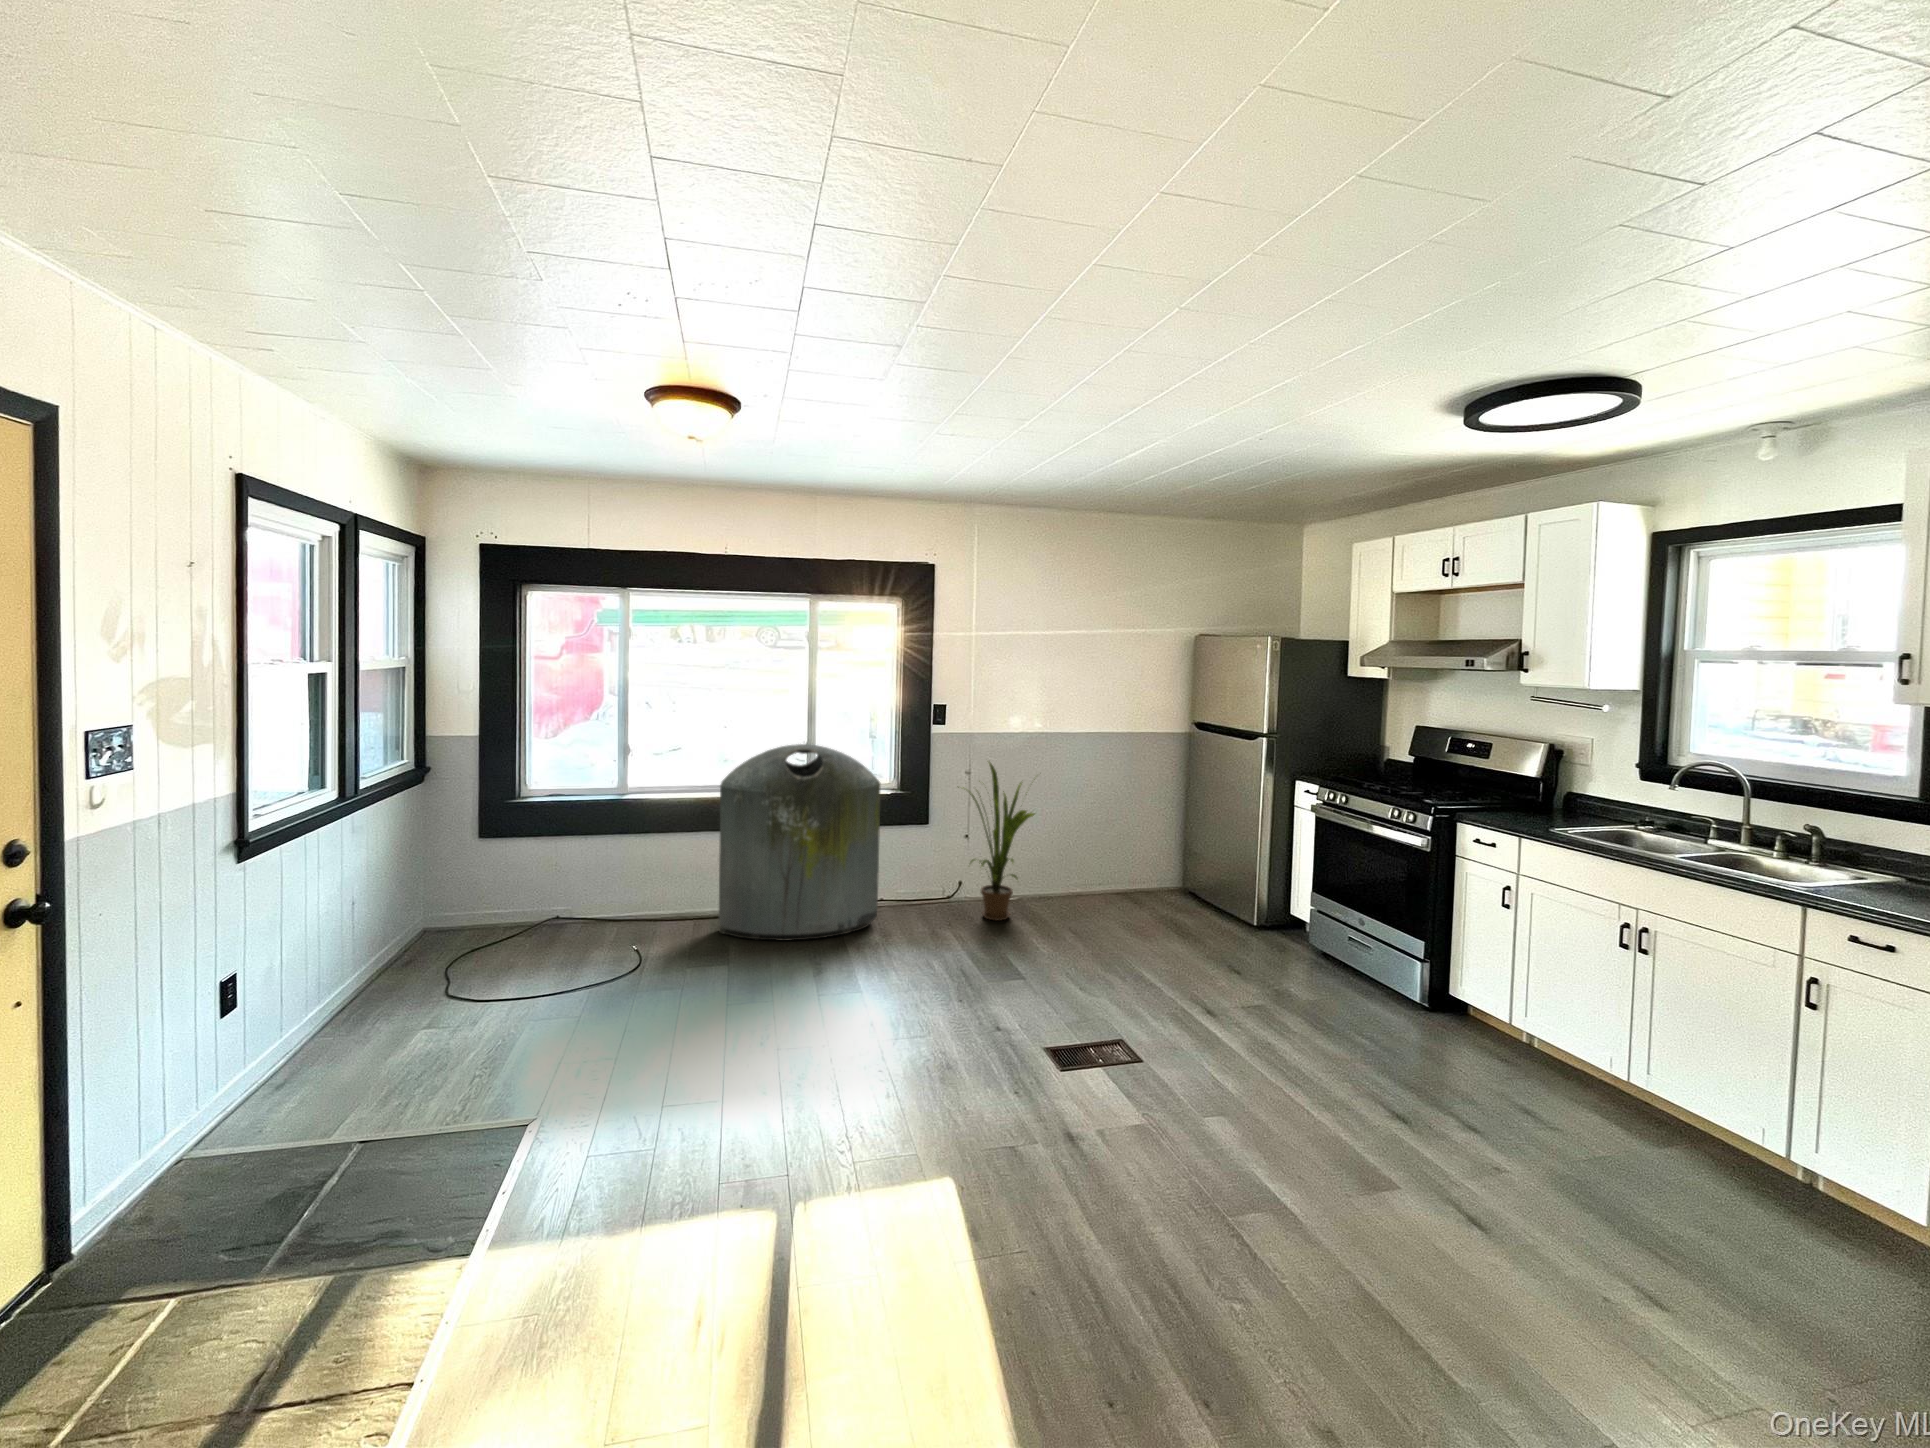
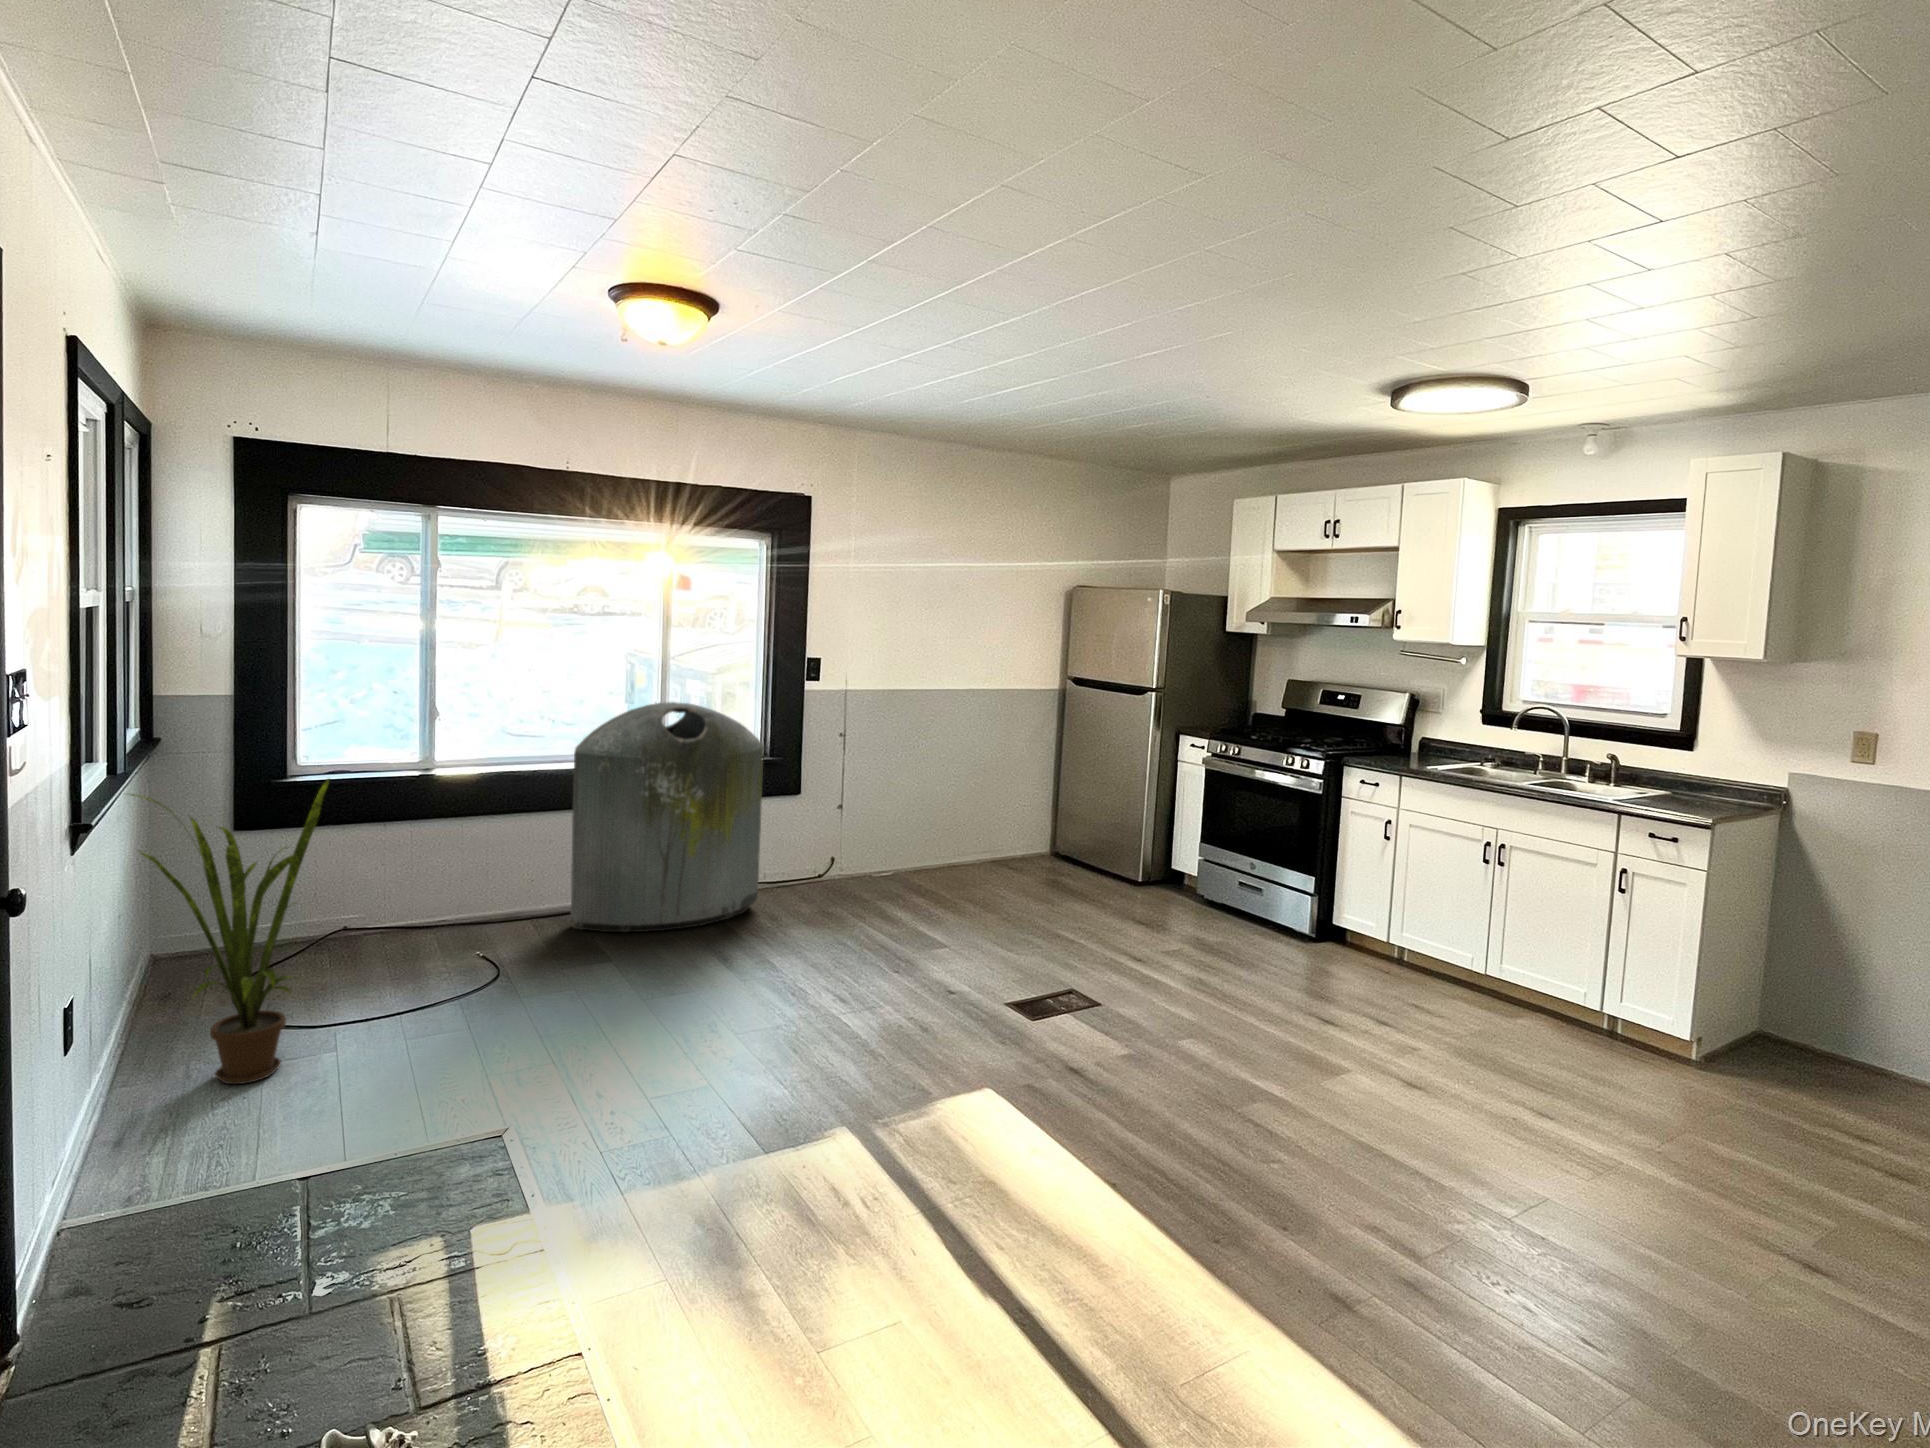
house plant: present [958,762,1034,920] -> present [132,779,329,1084]

